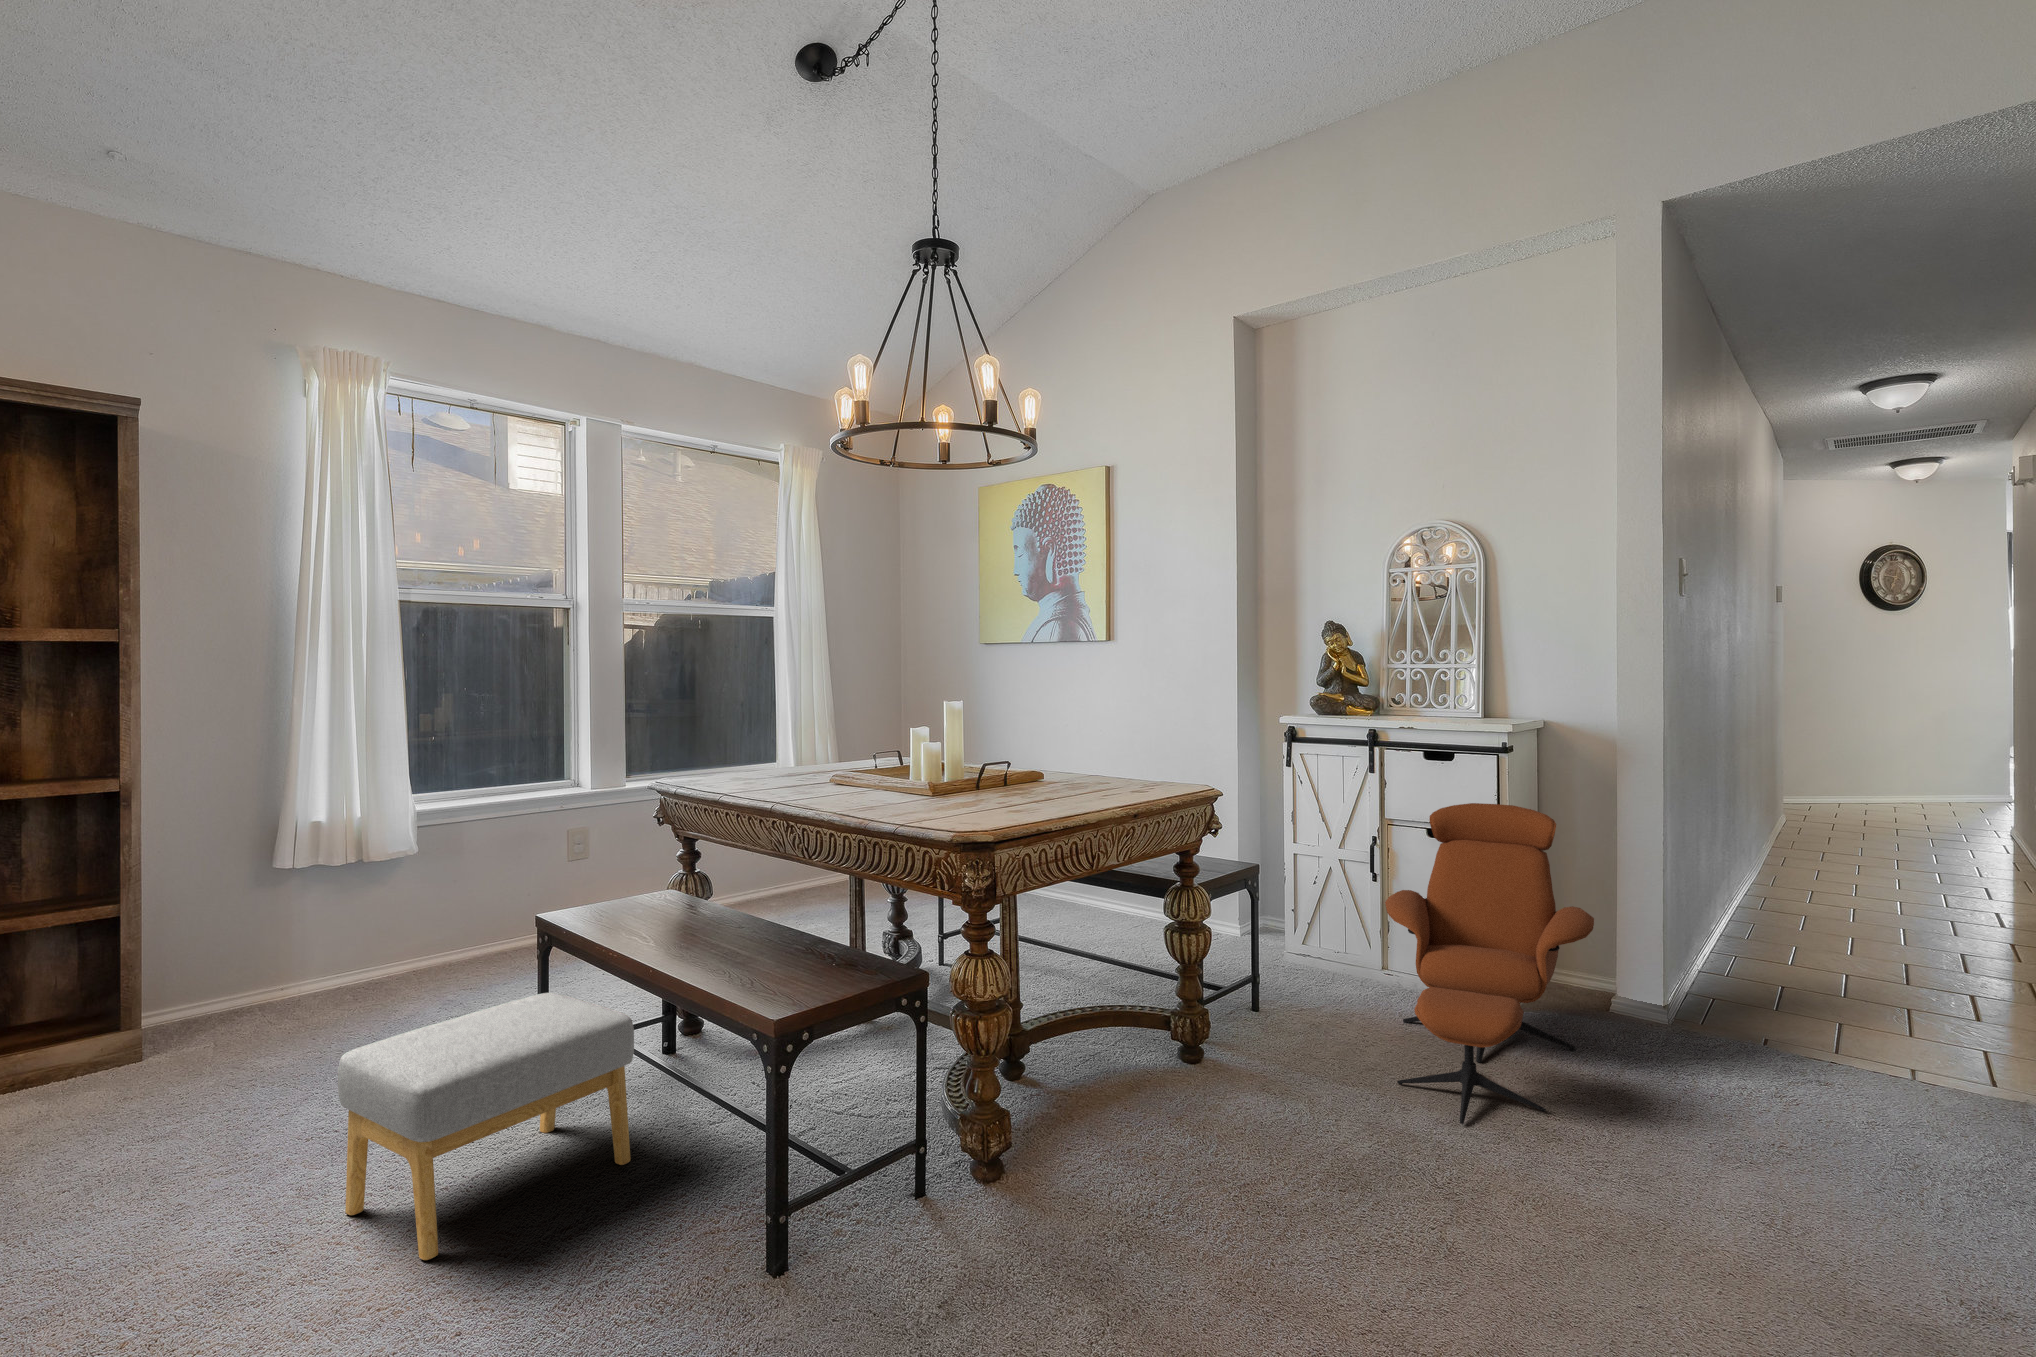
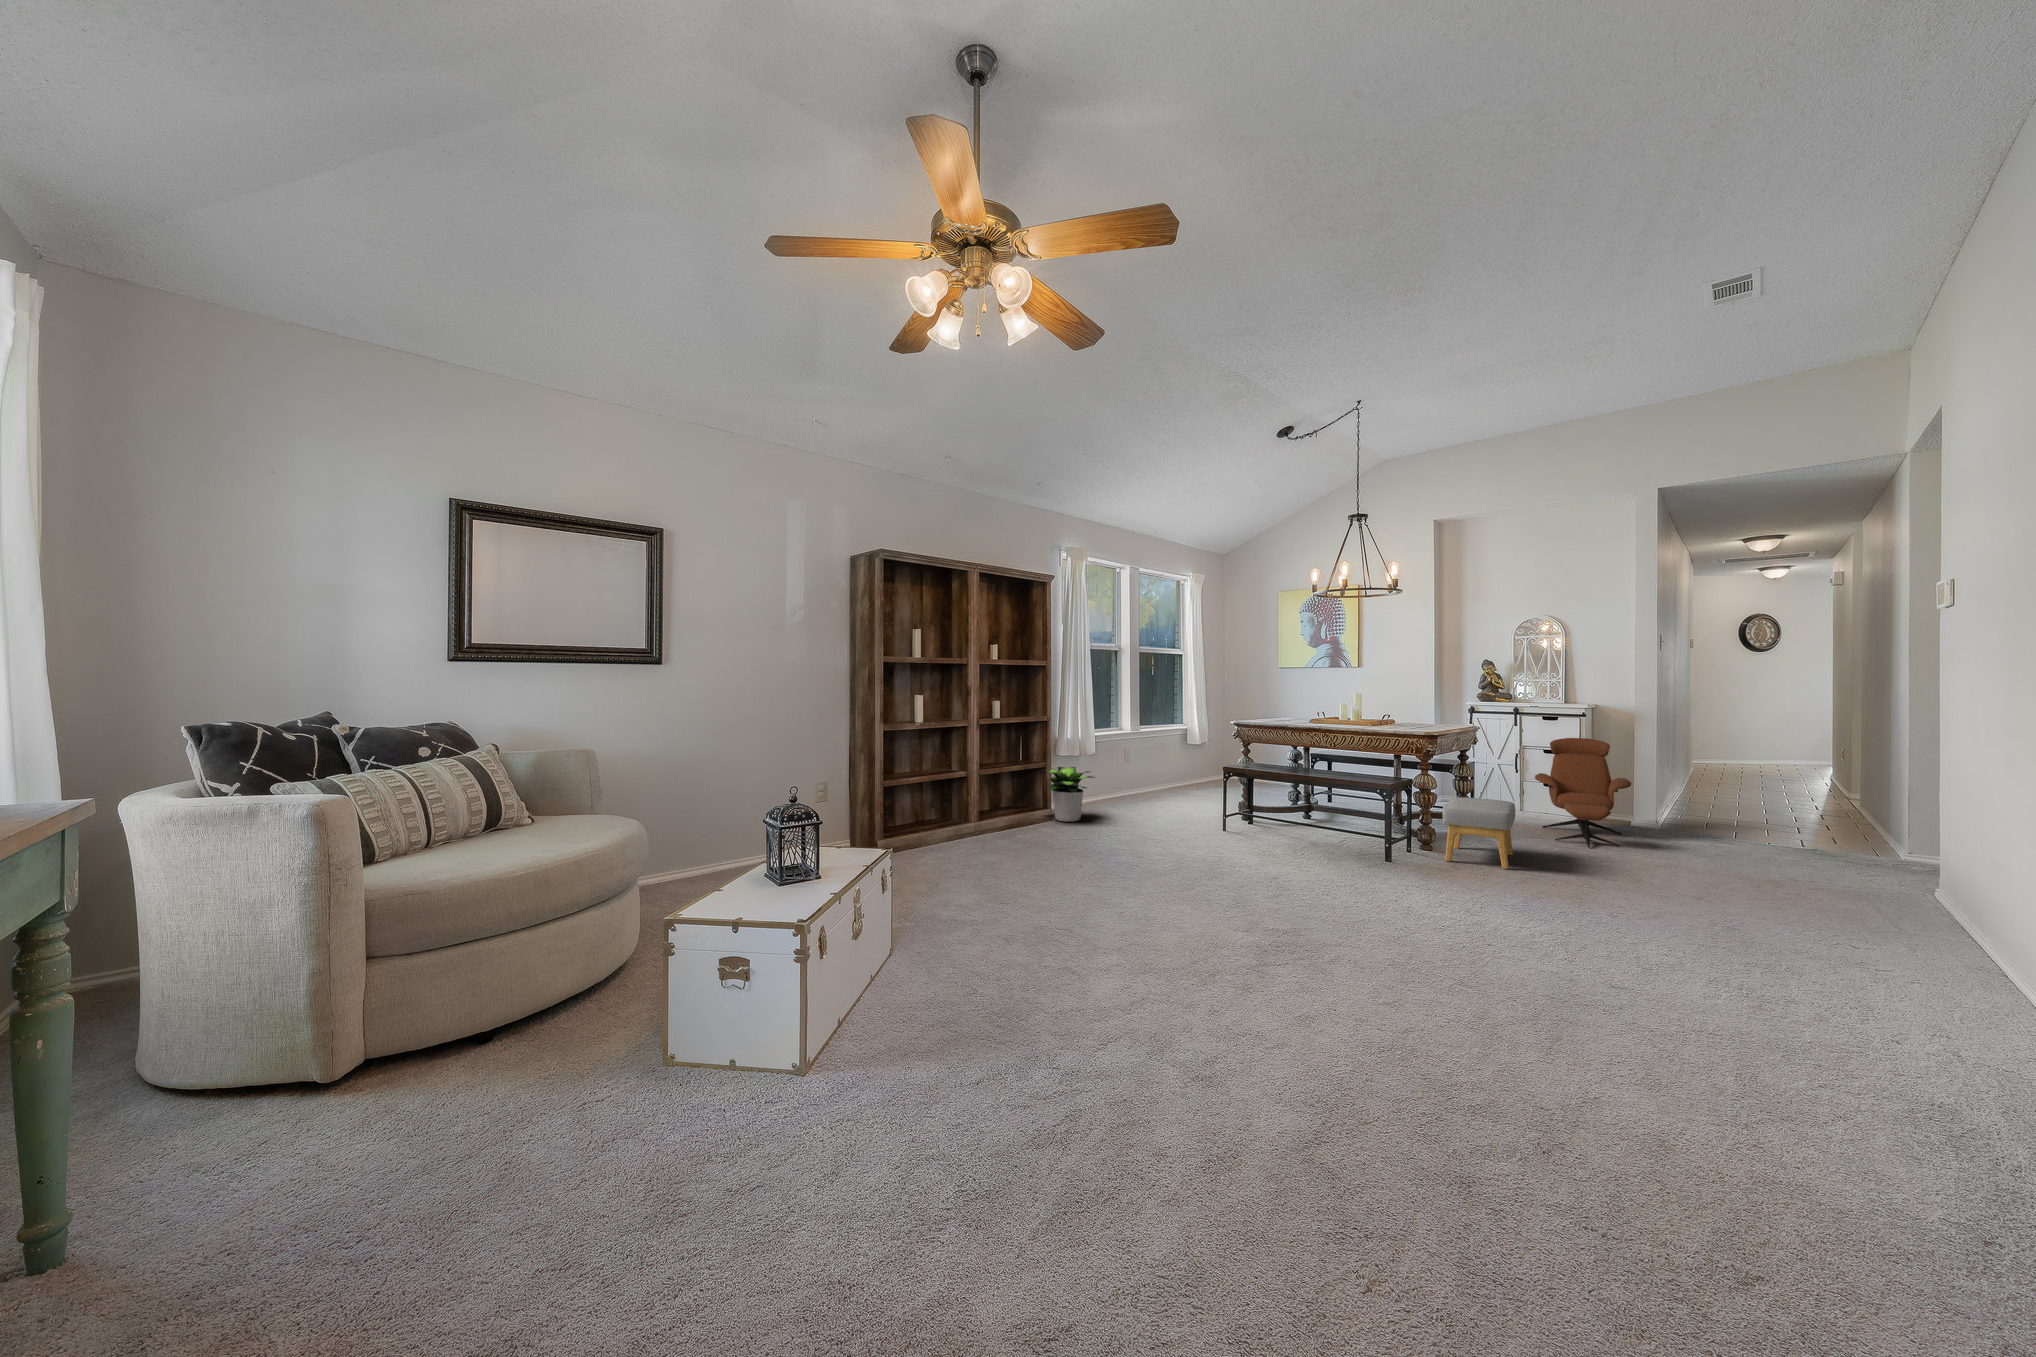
potted plant: none [176,888,358,1037] -> present [1045,767,1095,822]
footstool: present [338,993,634,1260] -> present [1443,797,1515,869]

